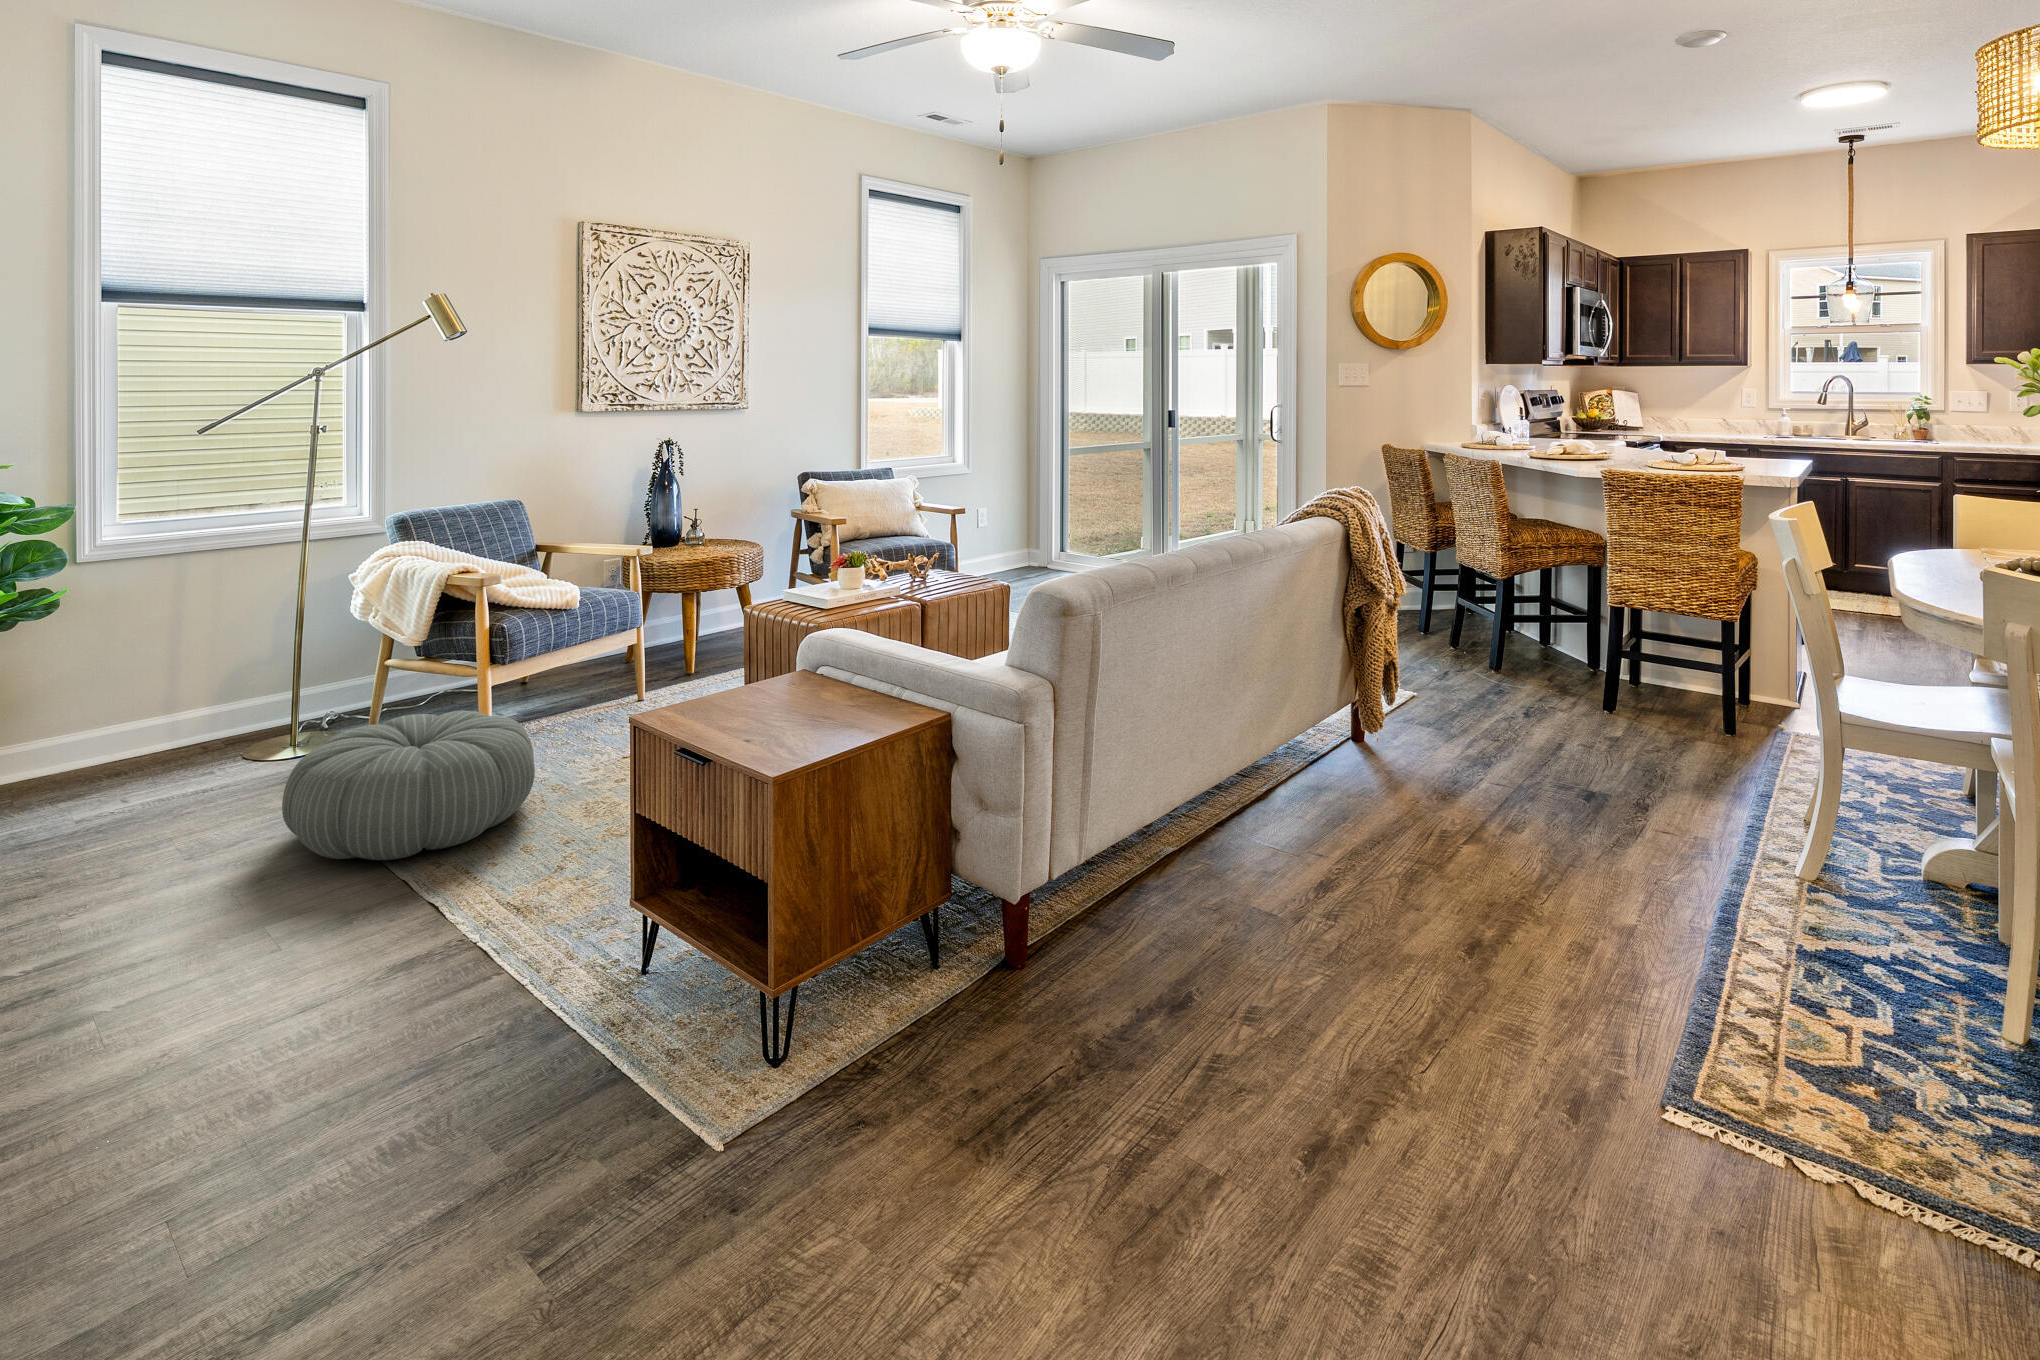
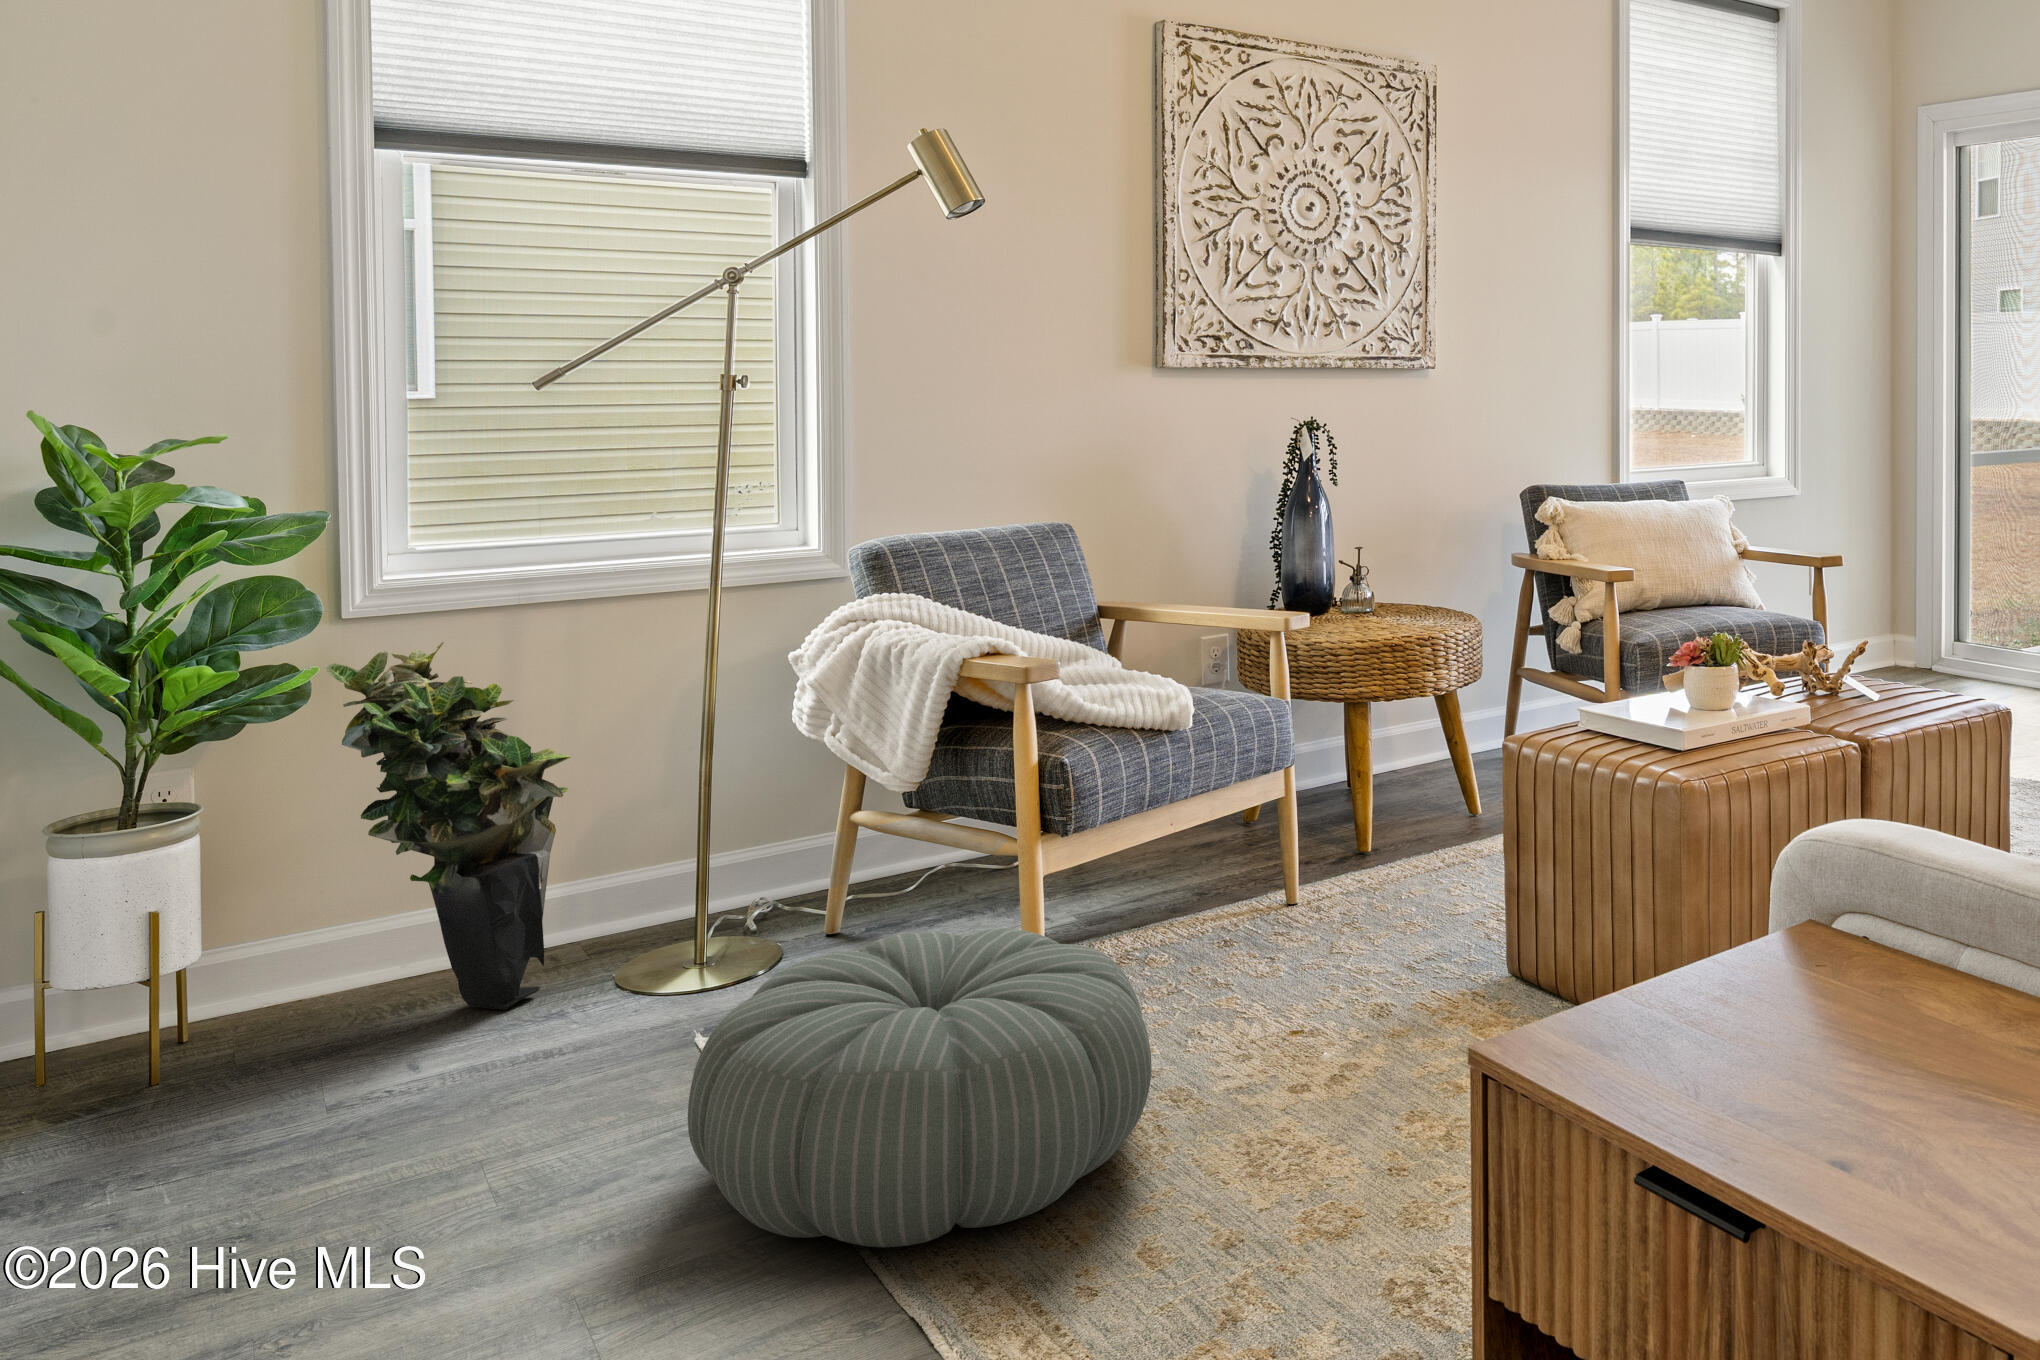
potted plant: none [69,574,218,773] -> present [325,642,571,1010]

